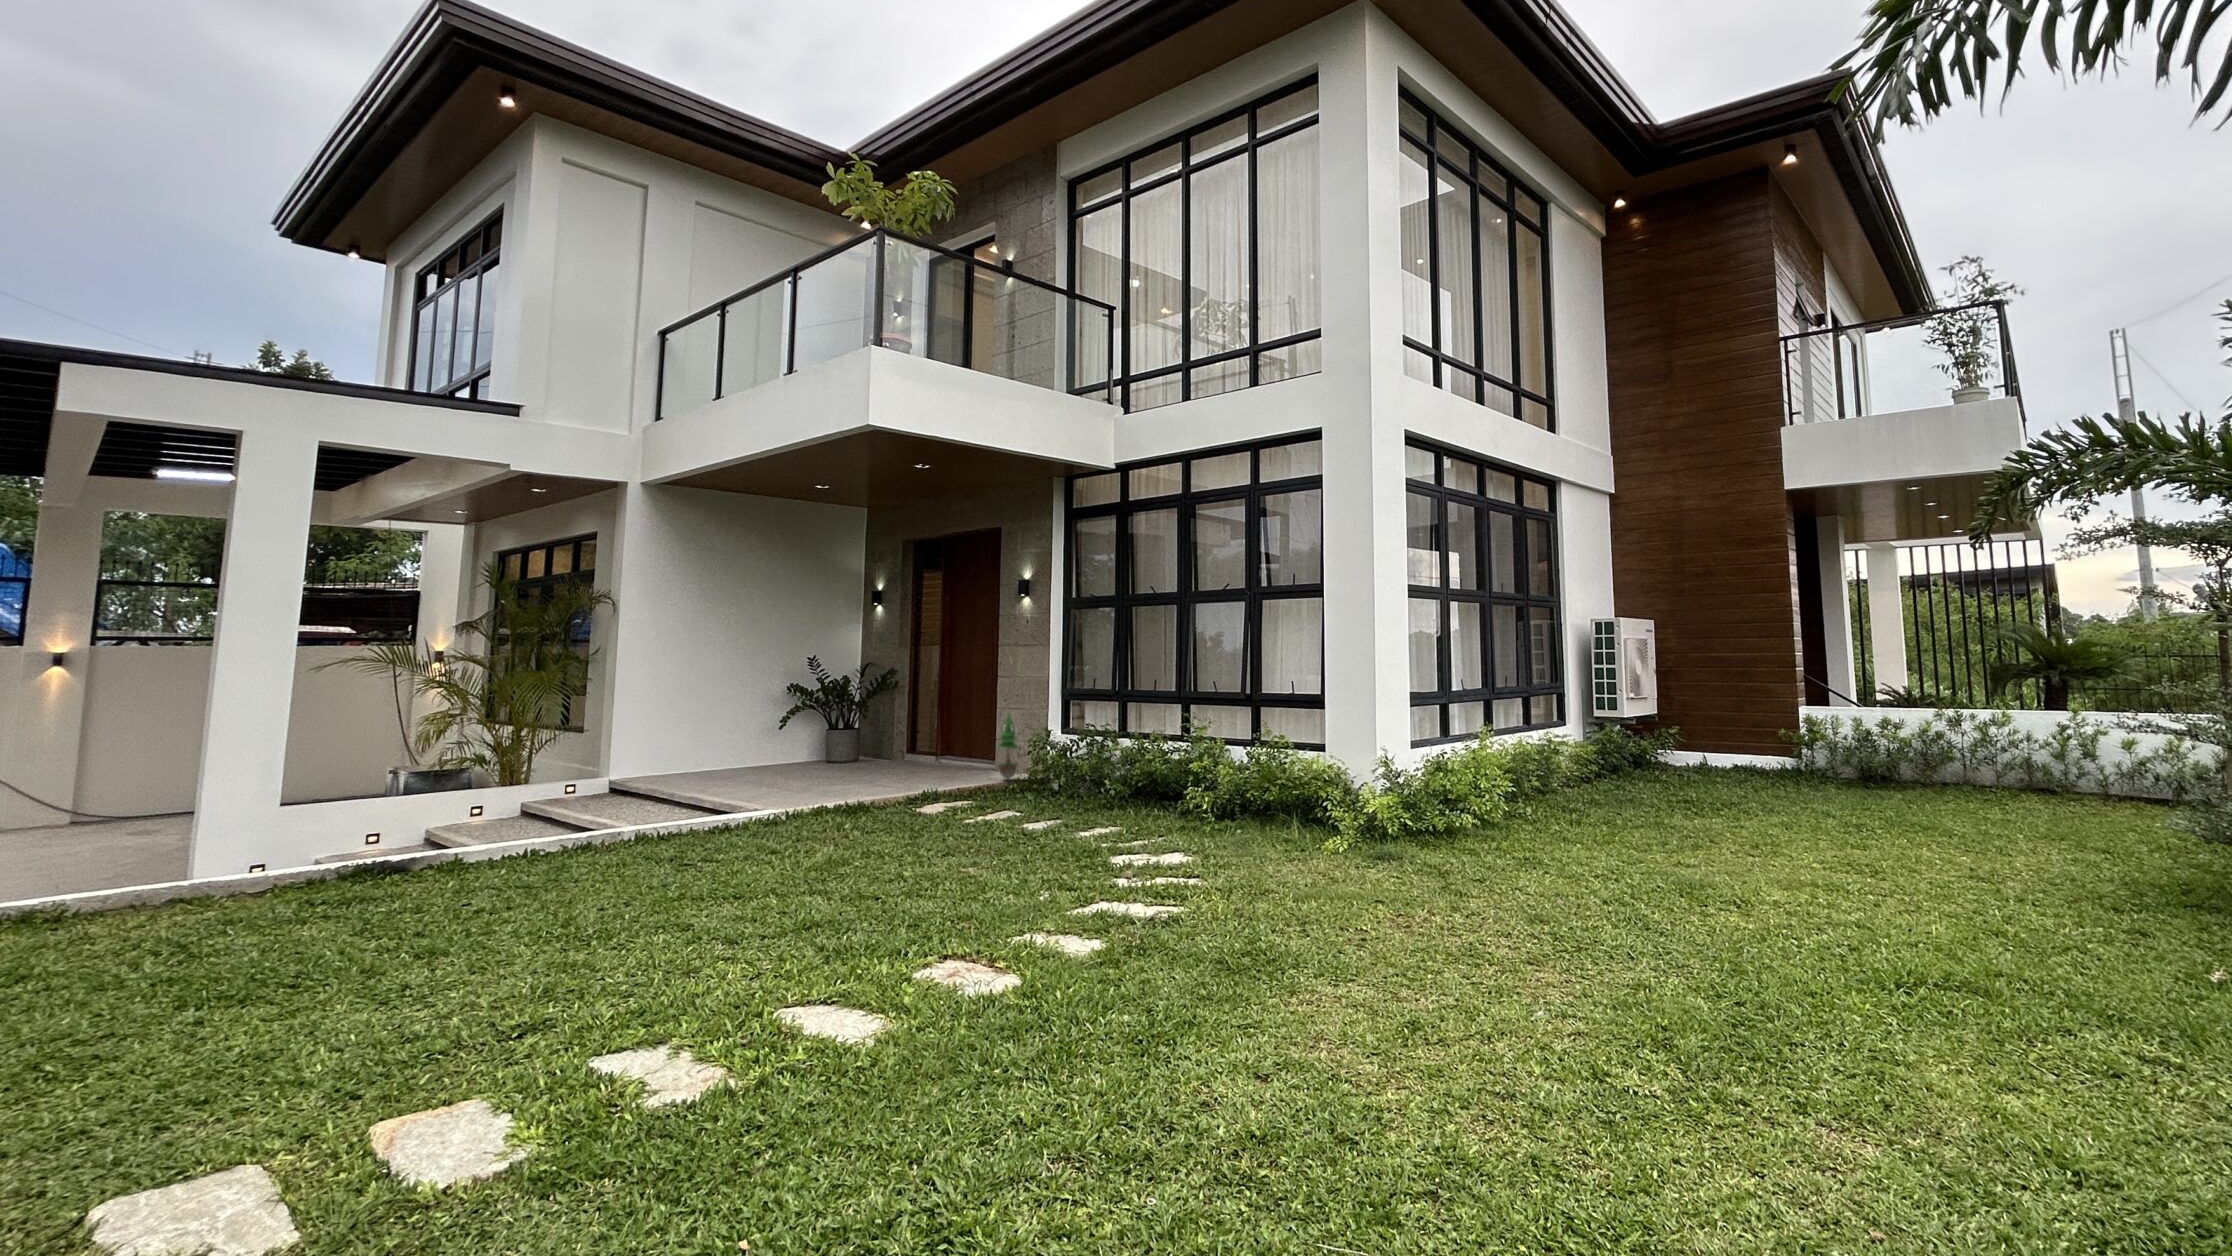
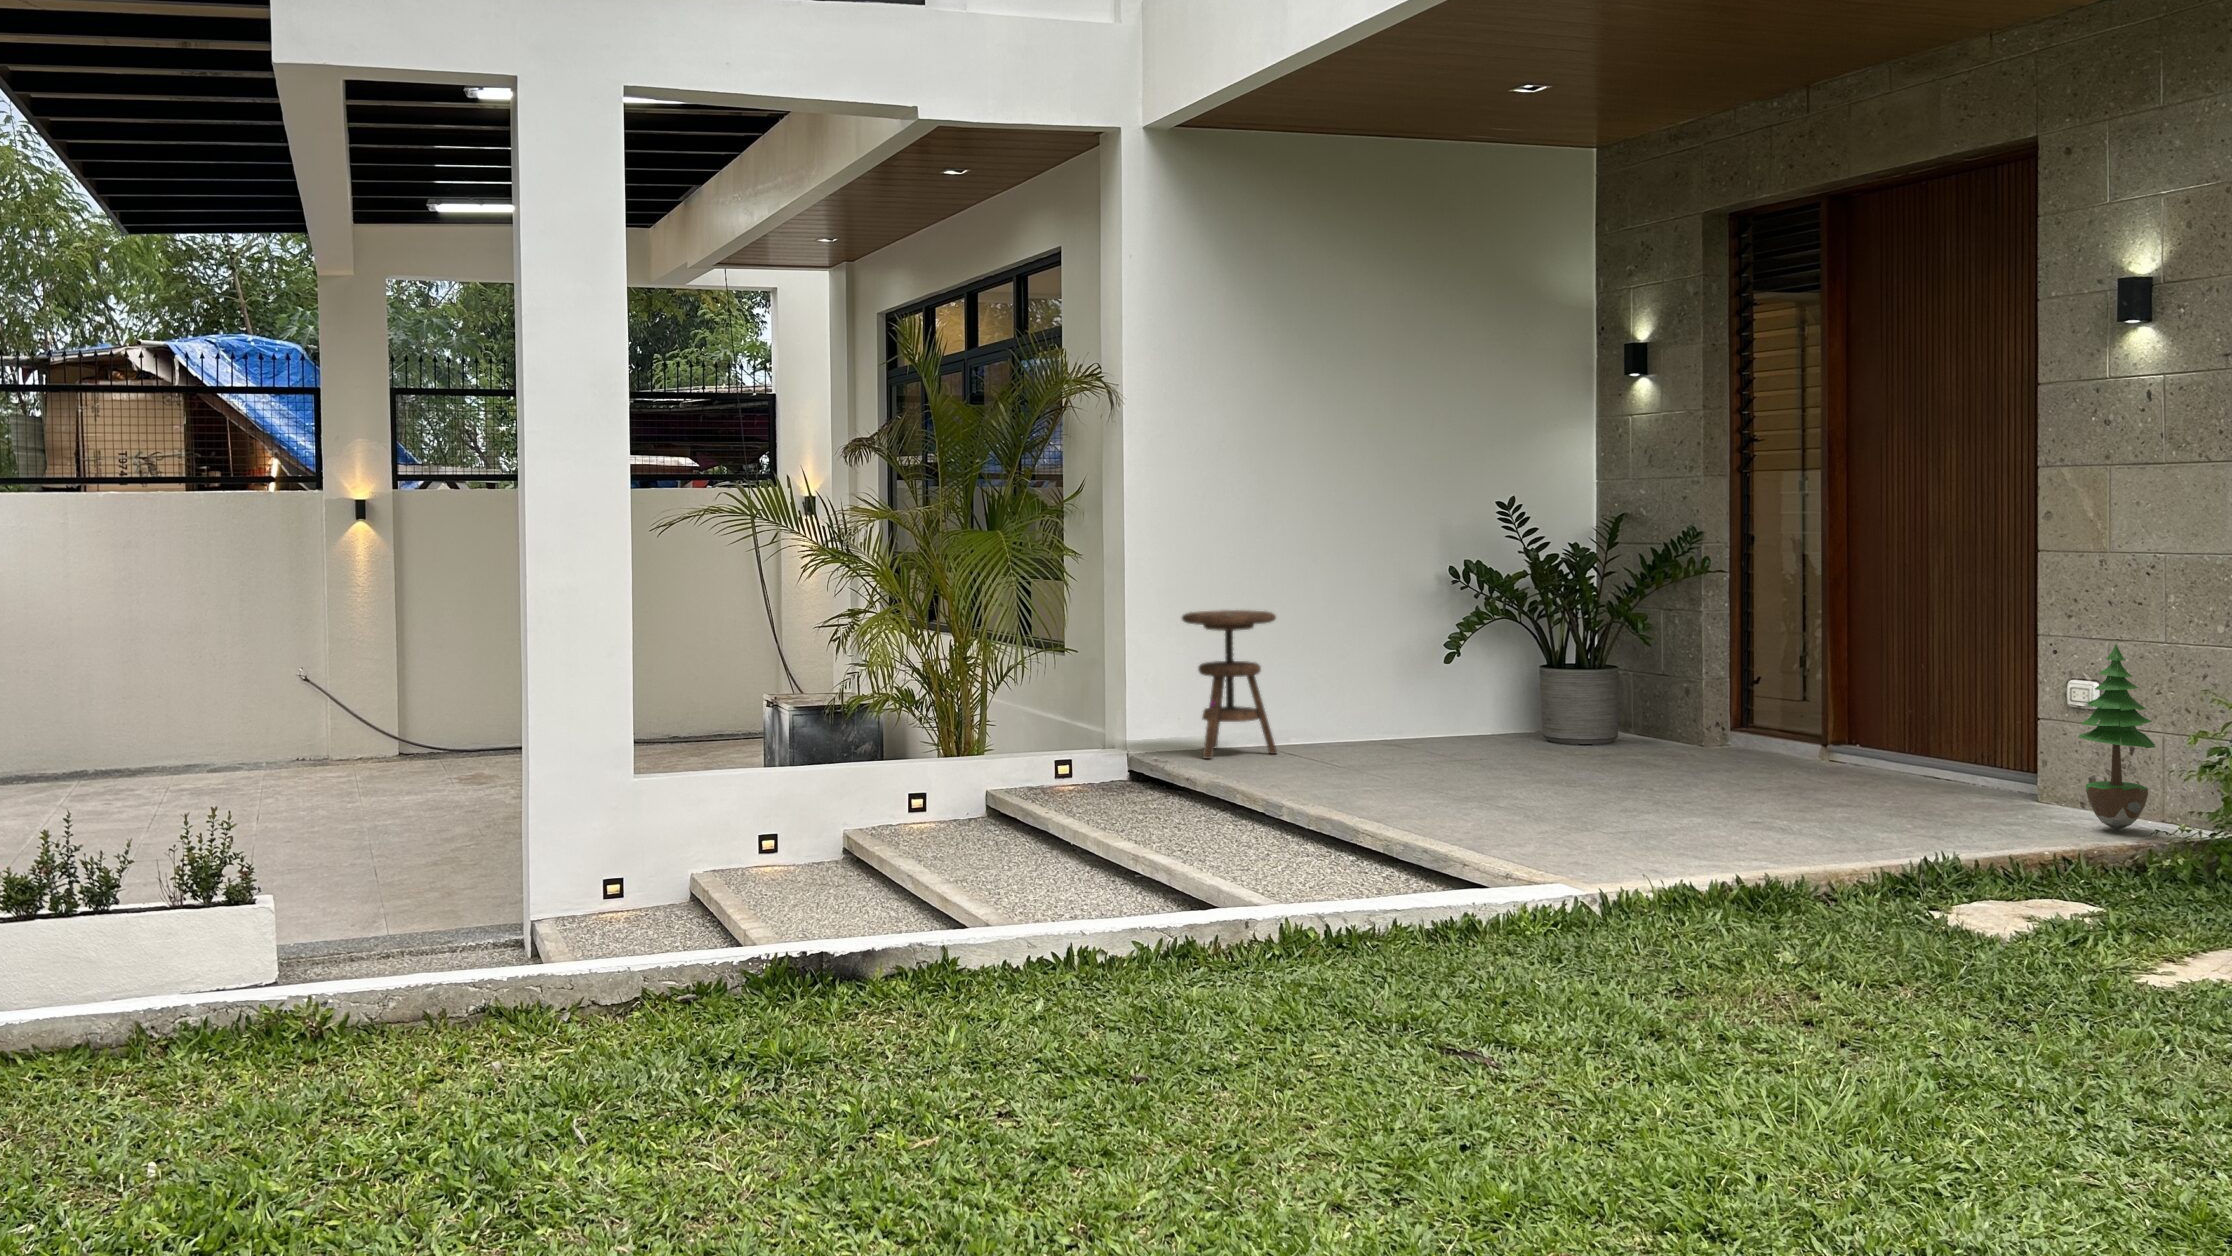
side table: none [642,710,692,780] -> present [1182,610,1277,759]

